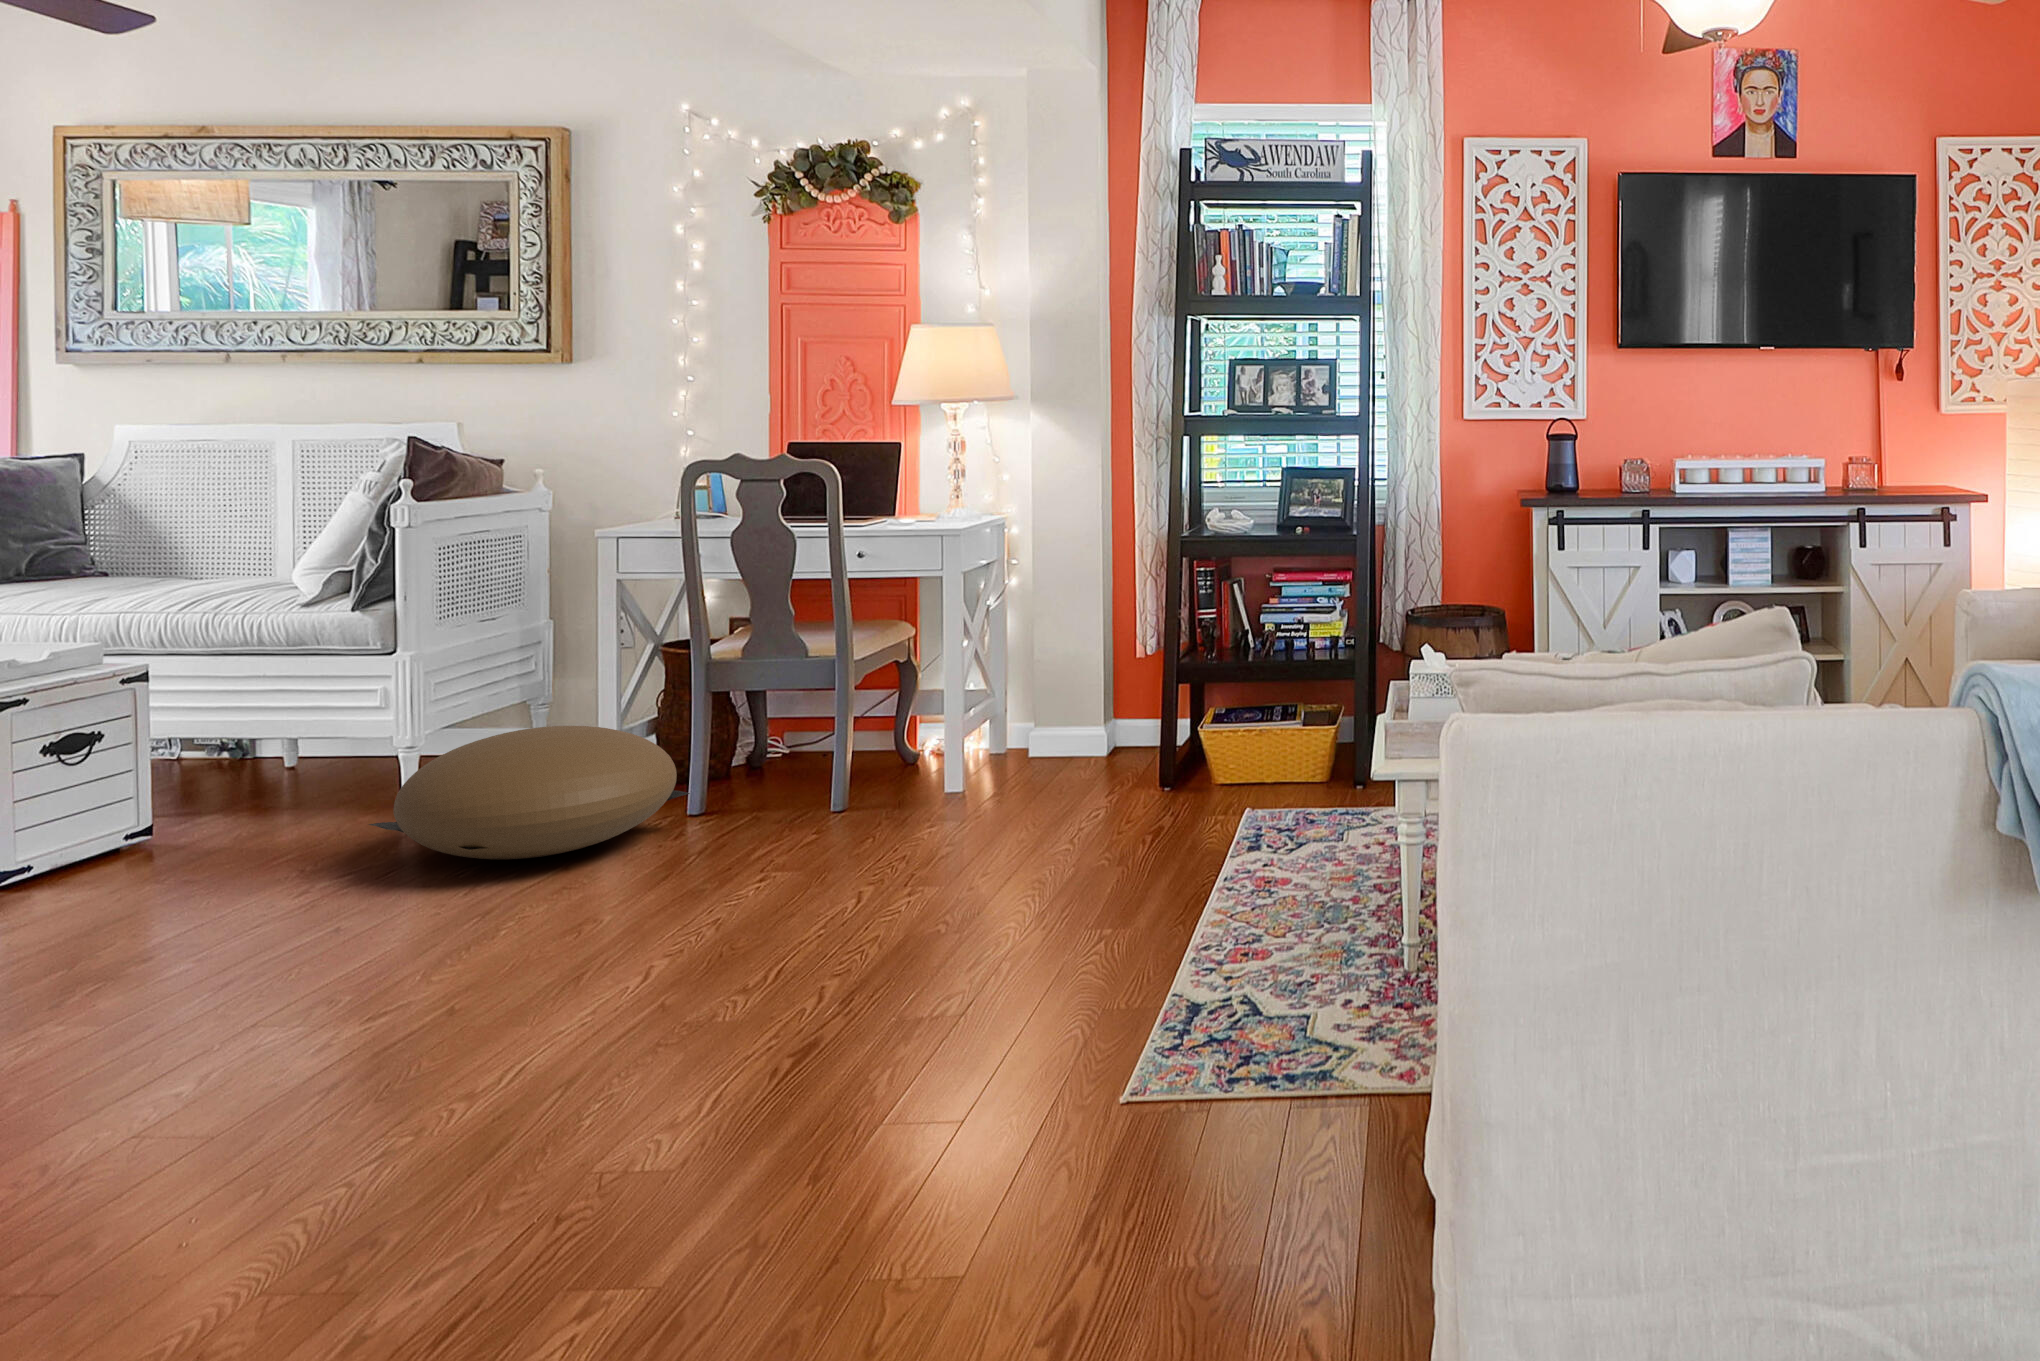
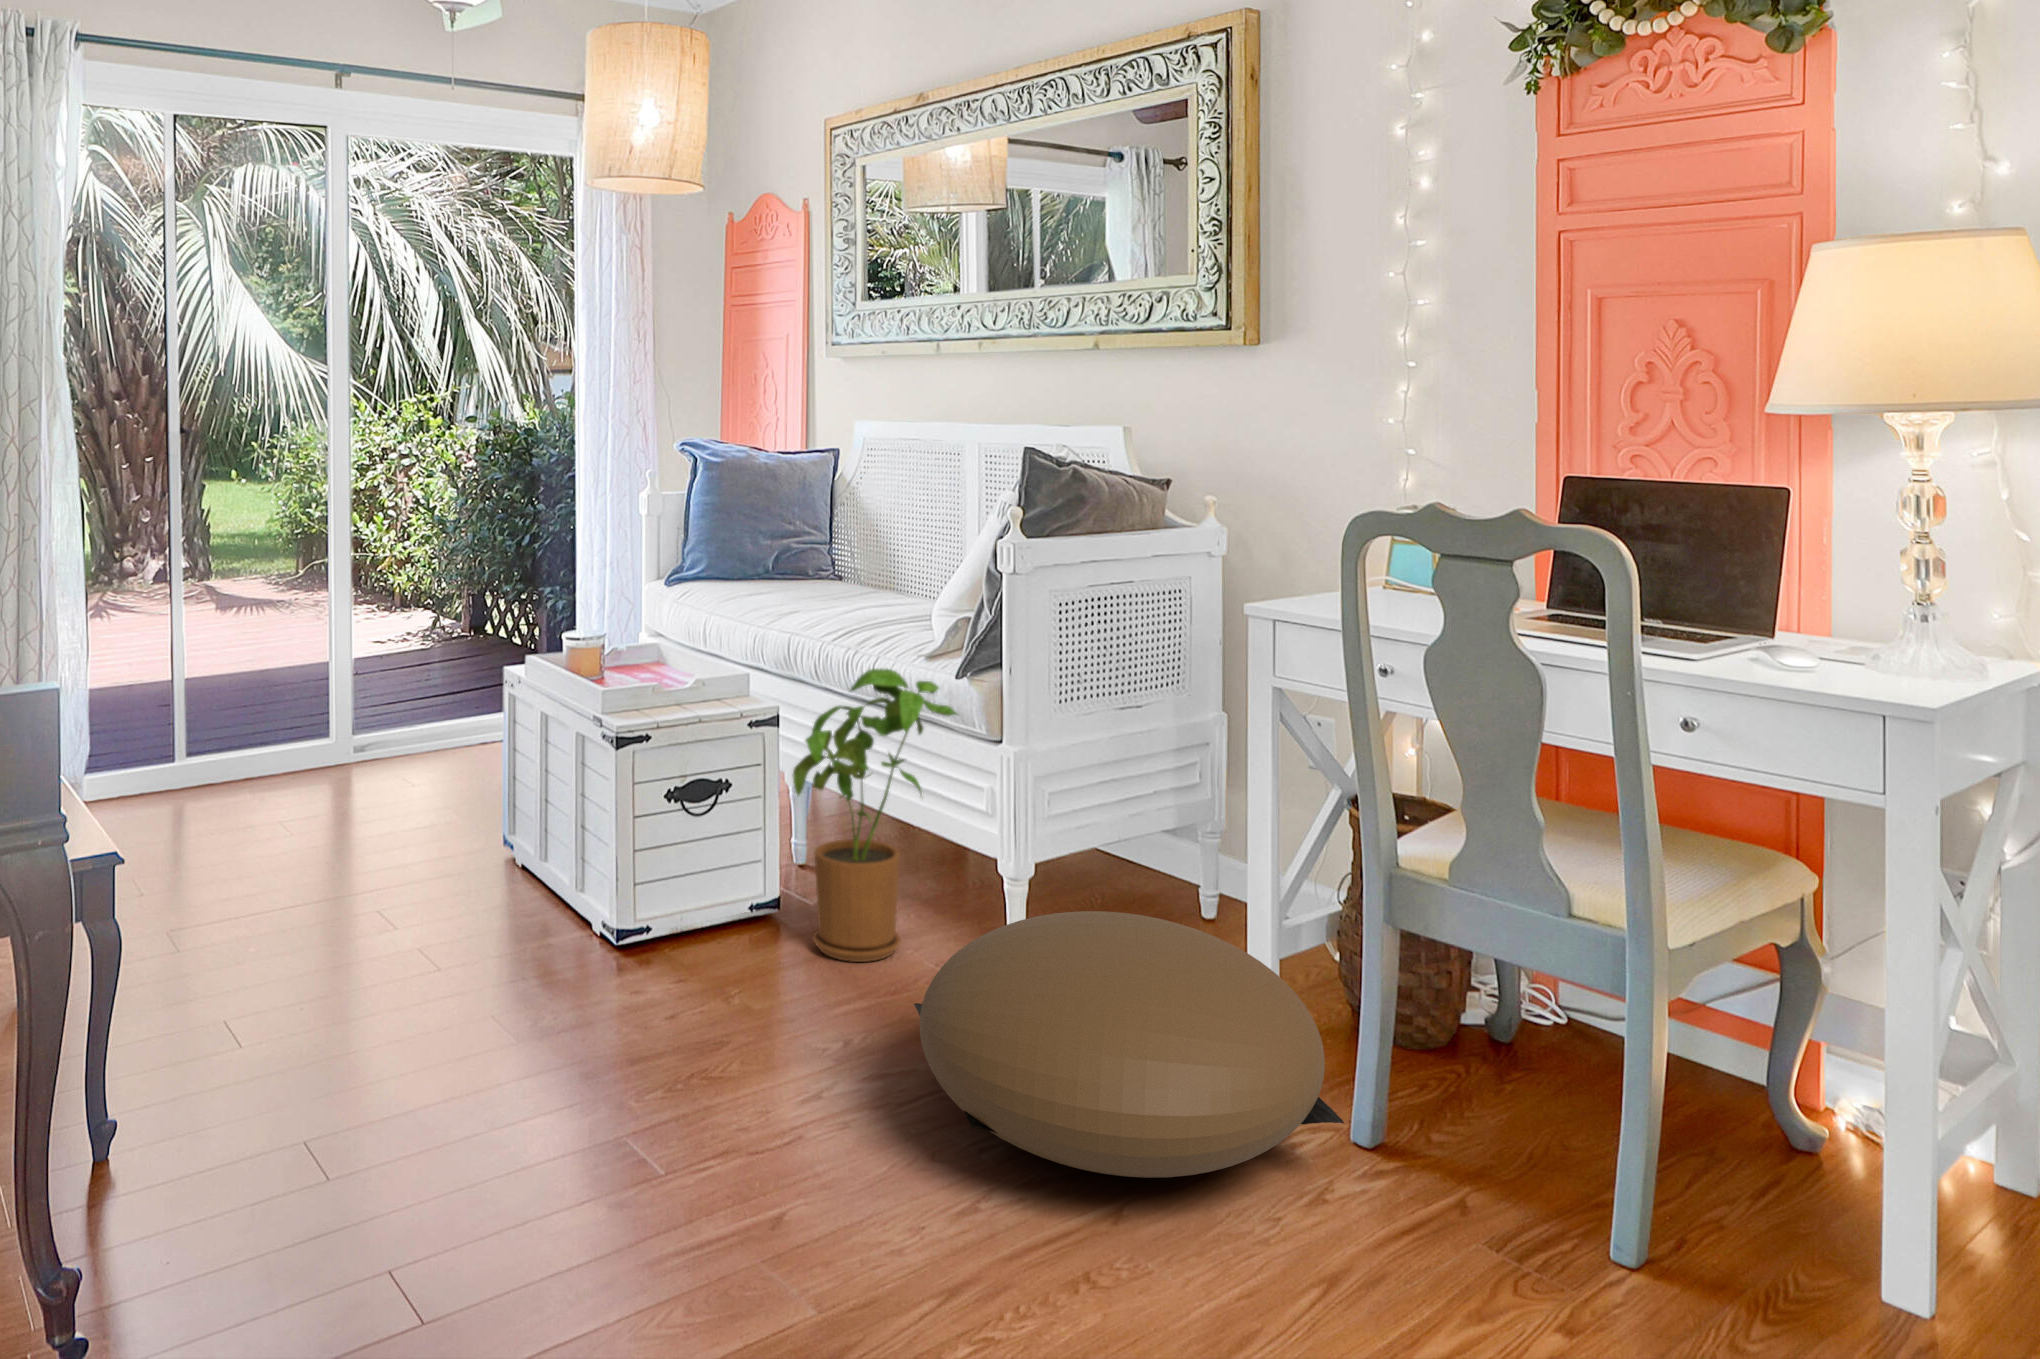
house plant: none [192,614,355,845] -> present [793,669,957,962]

